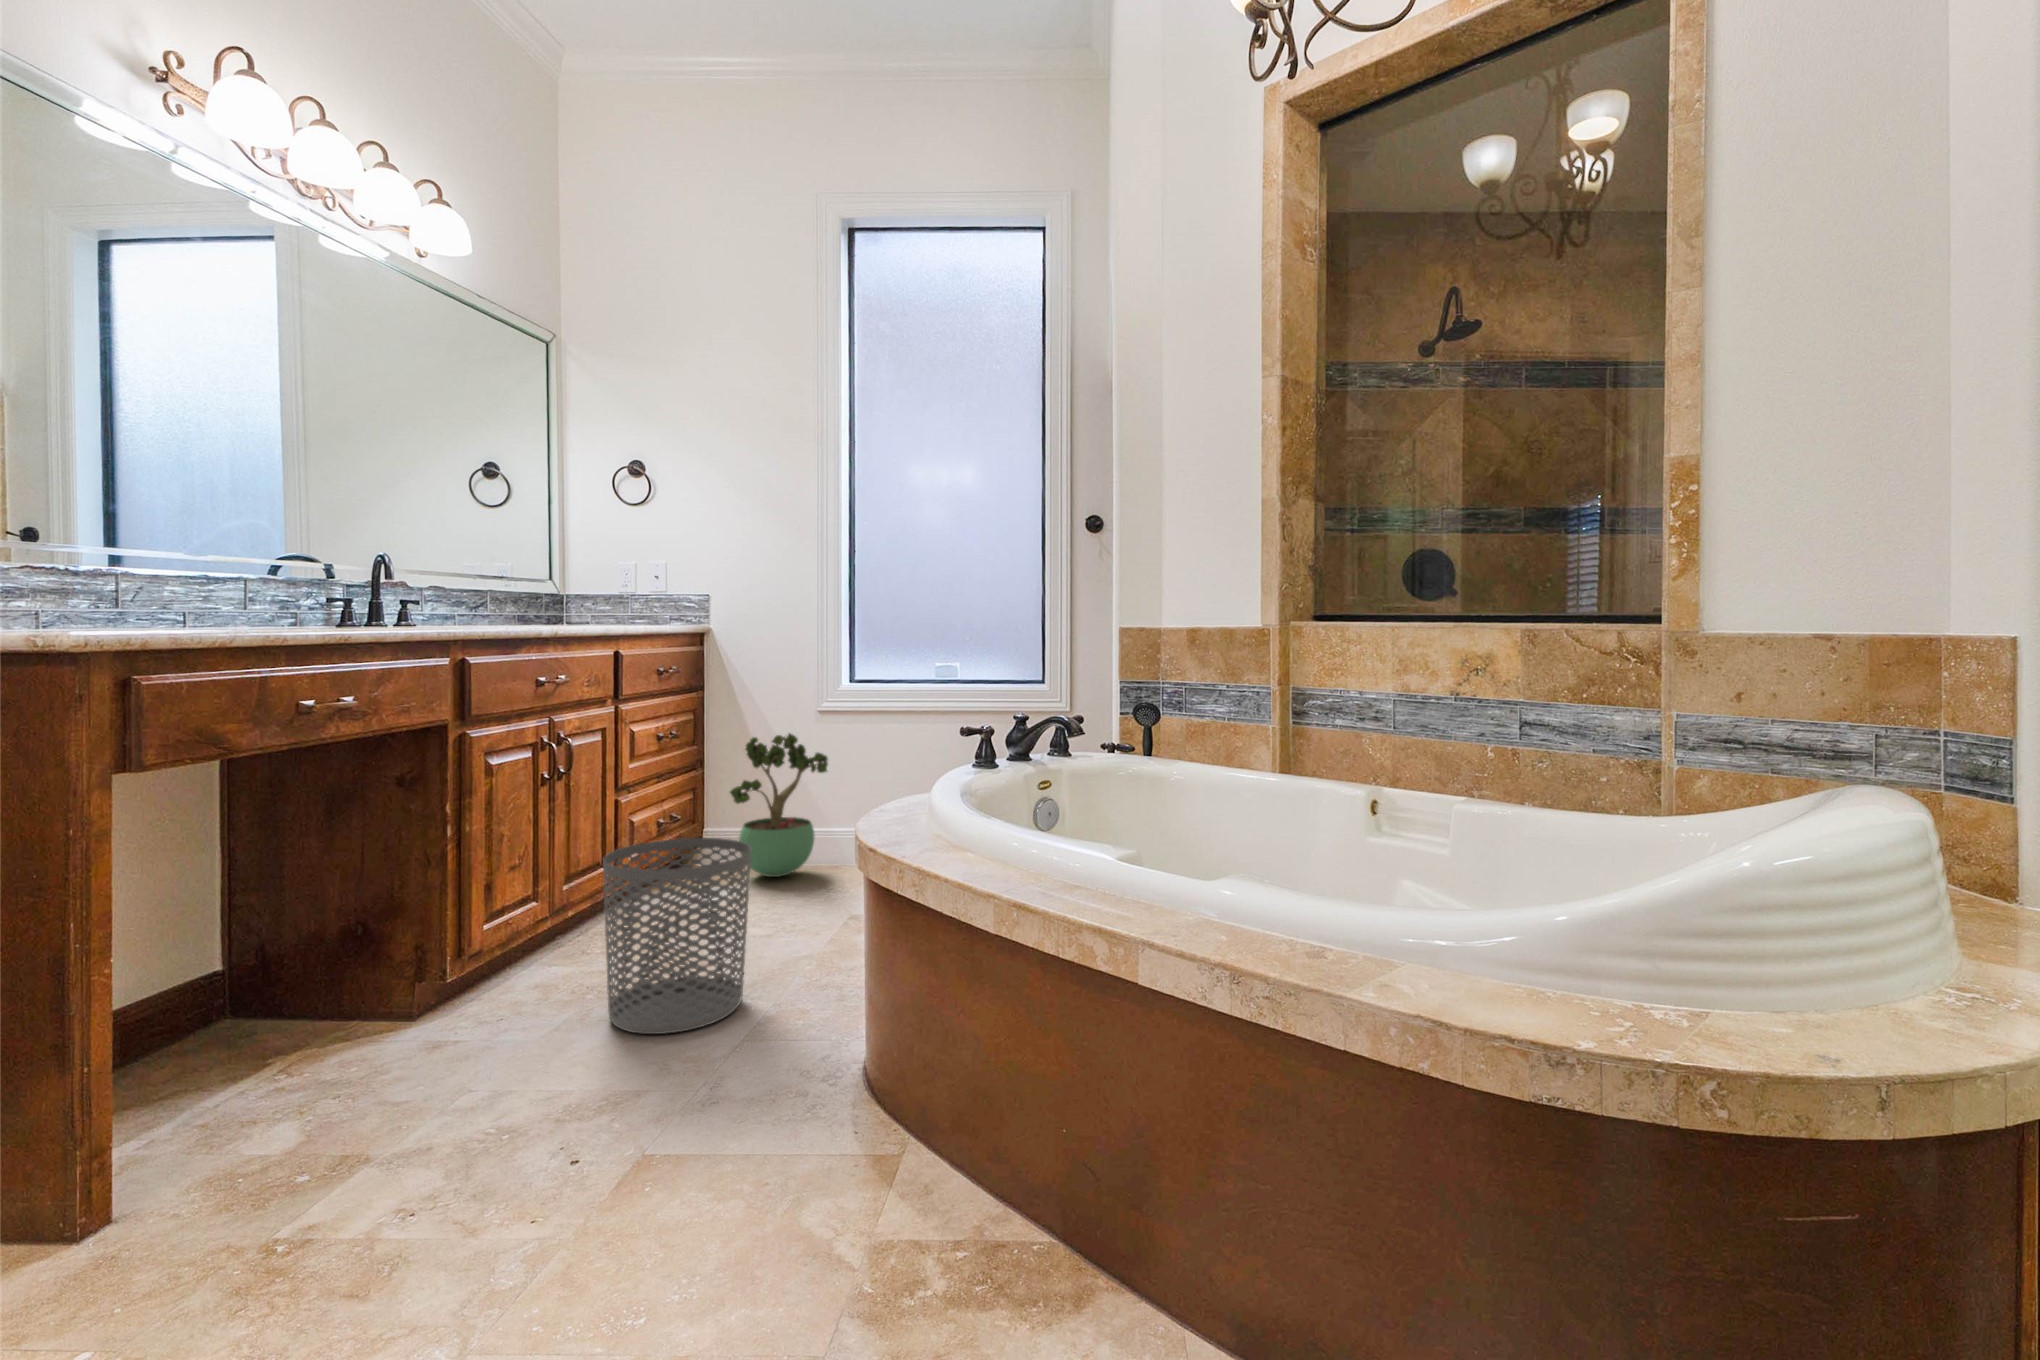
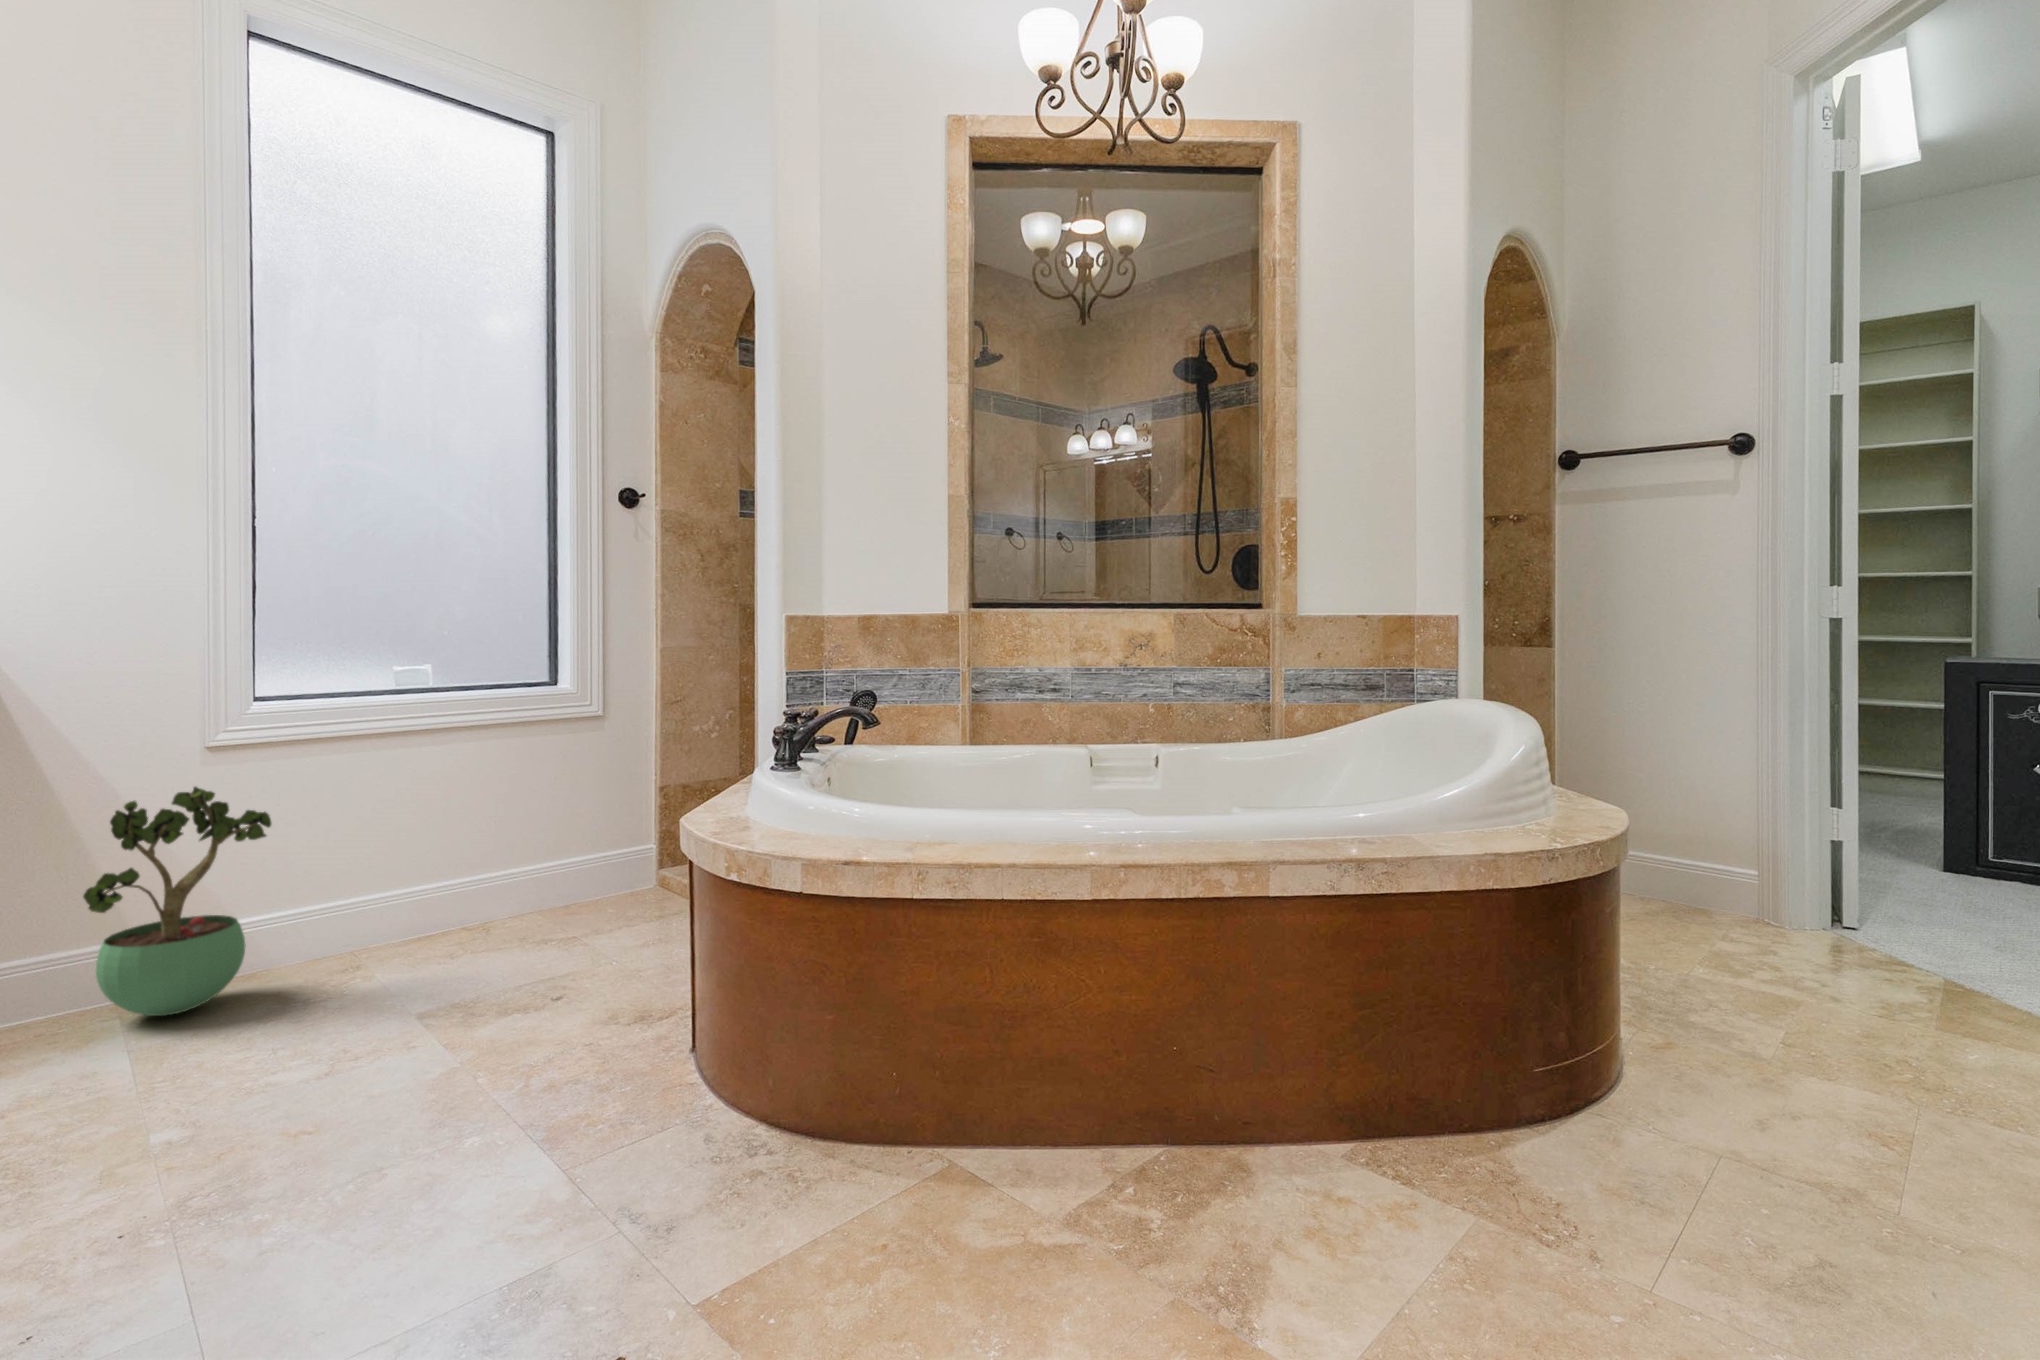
waste bin: present [603,838,751,1034] -> none [281,926,515,1231]

